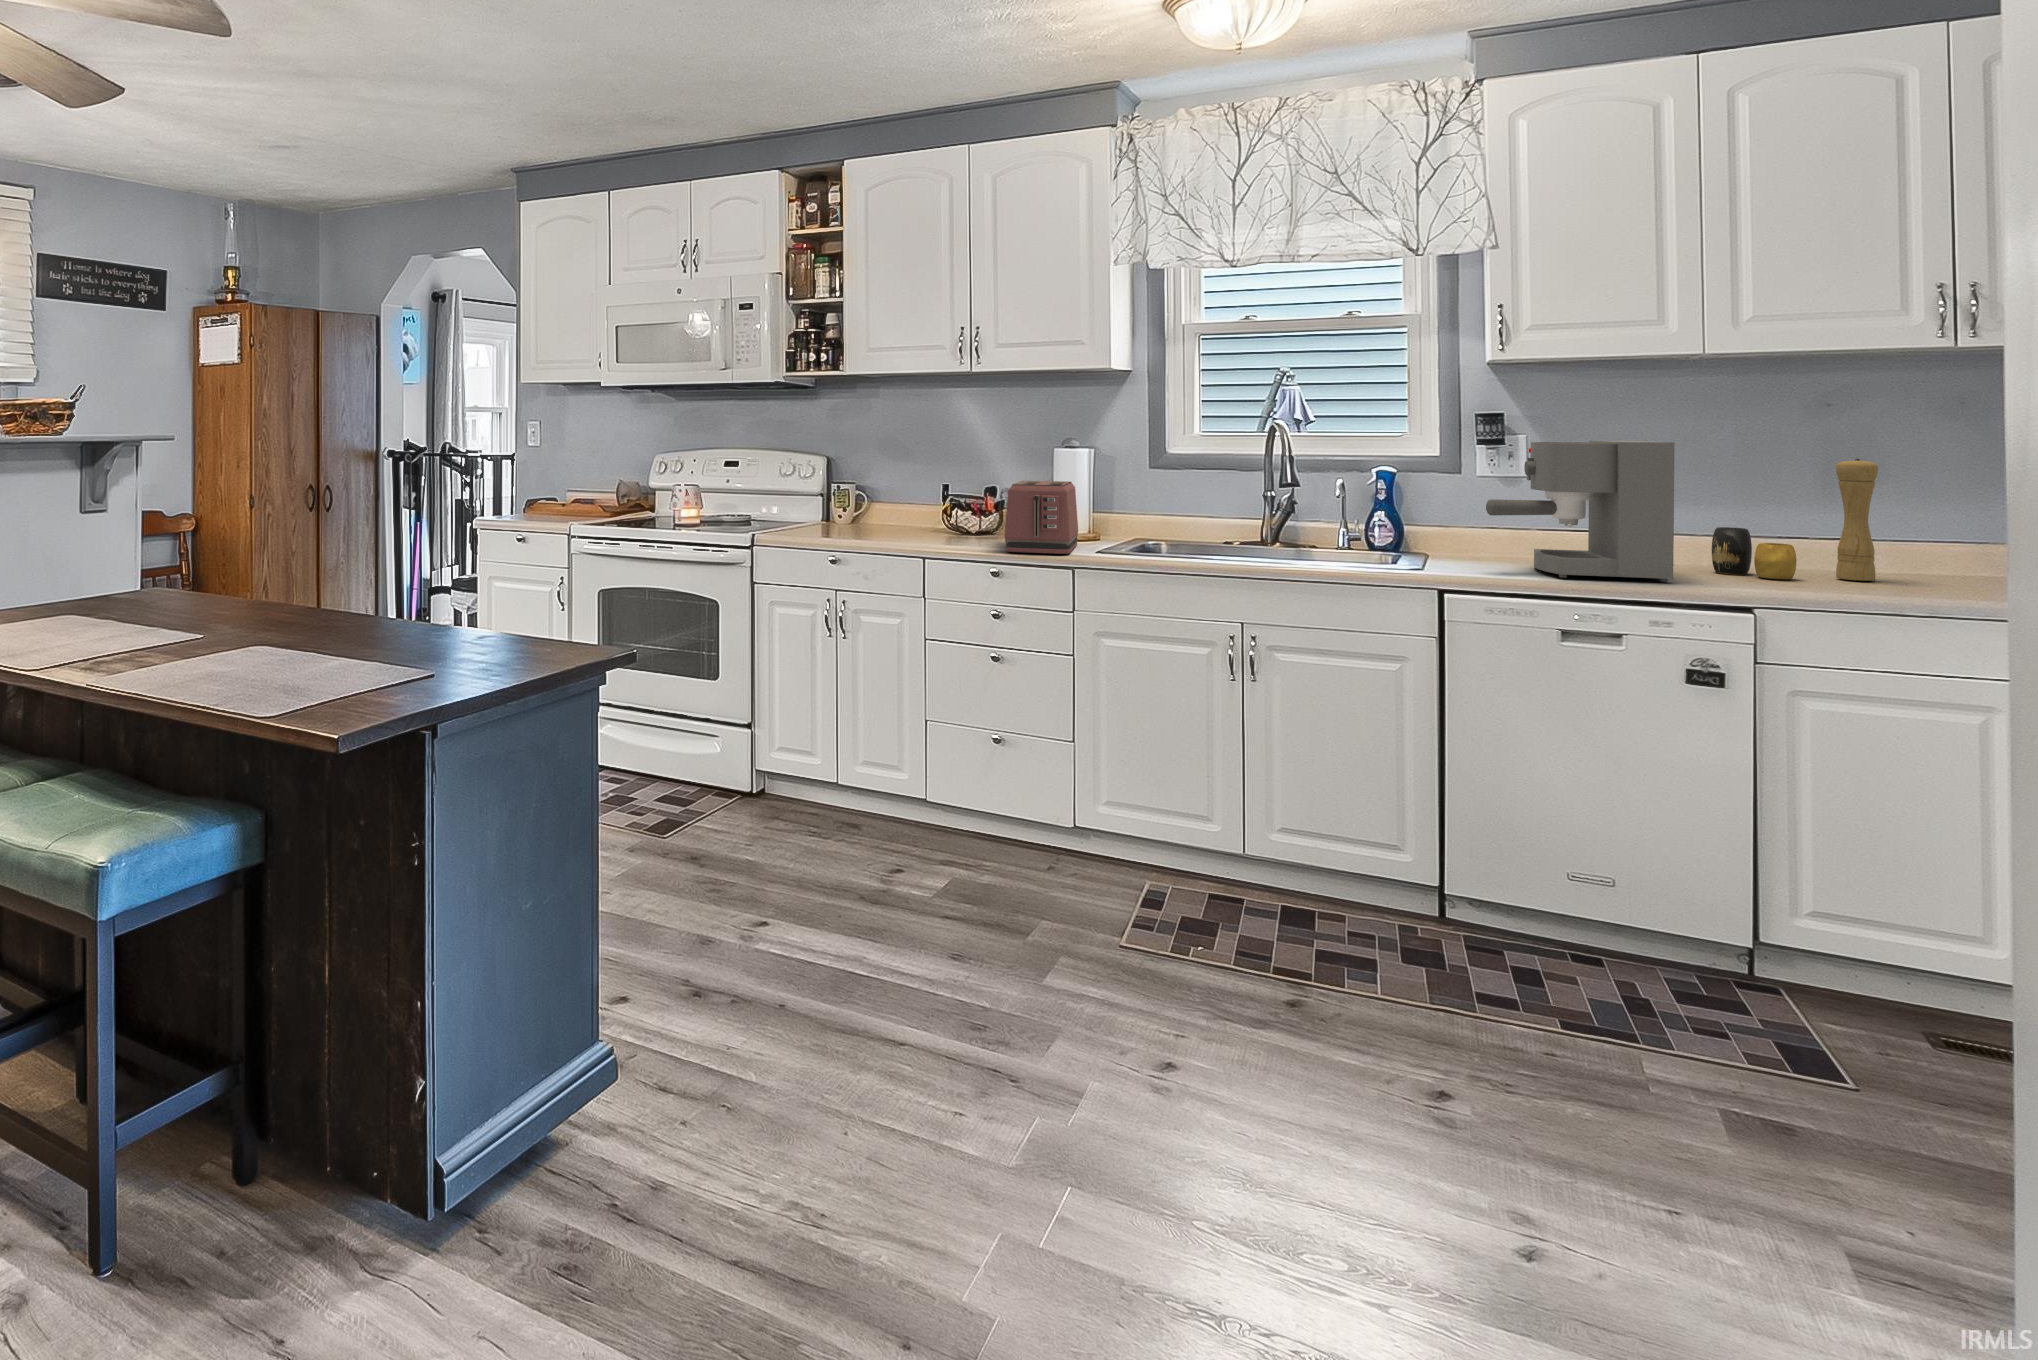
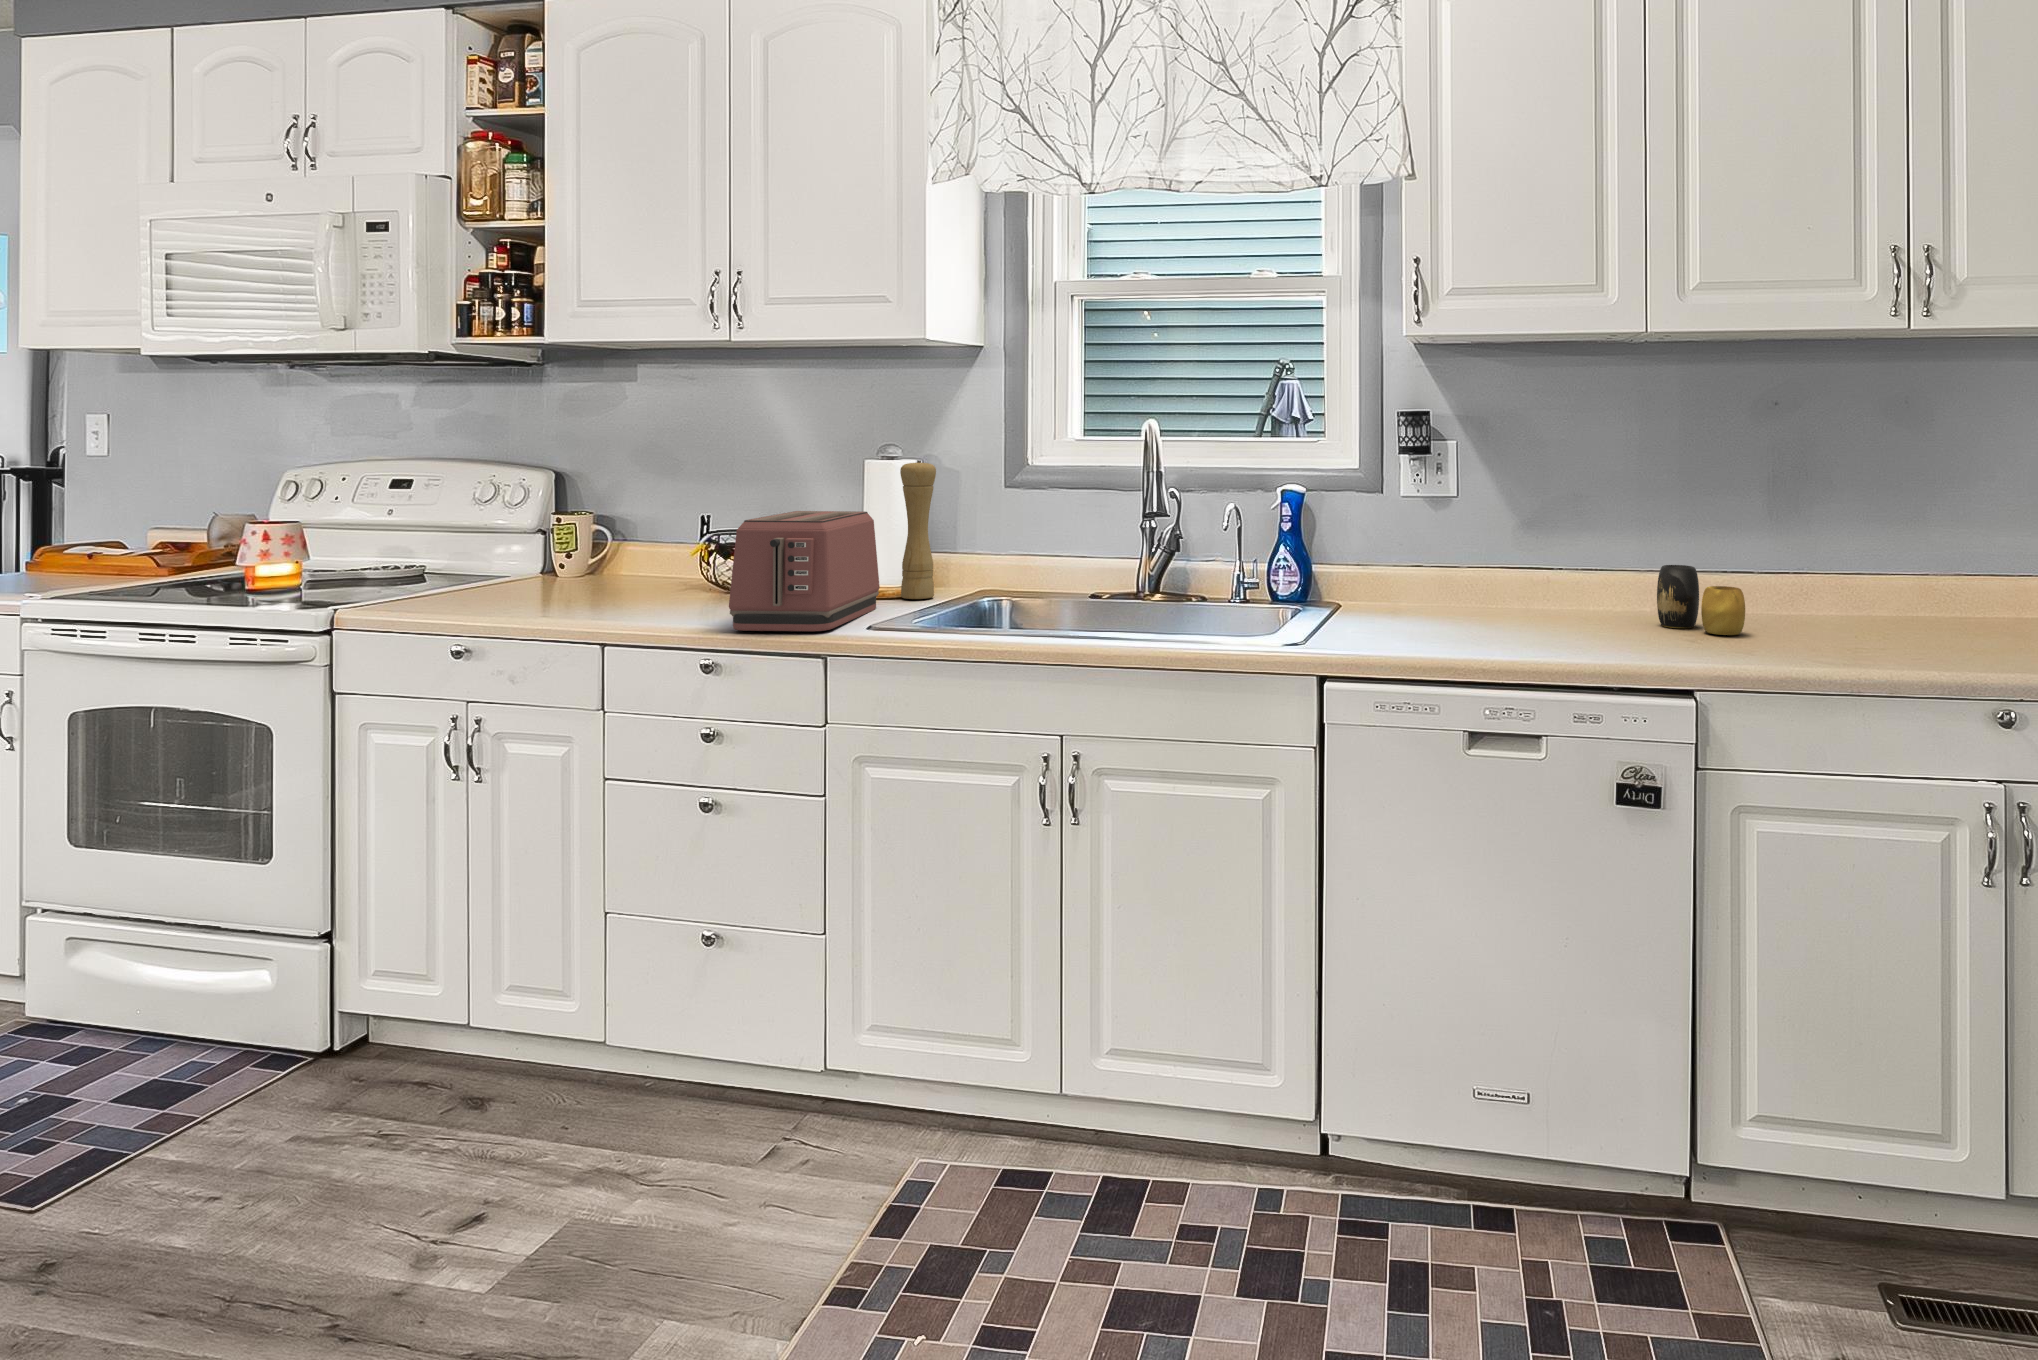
coffee maker: present [1486,441,1675,582] -> none [1394,451,1612,648]
pepper mill: present [1836,459,1878,581] -> present [900,460,936,599]

